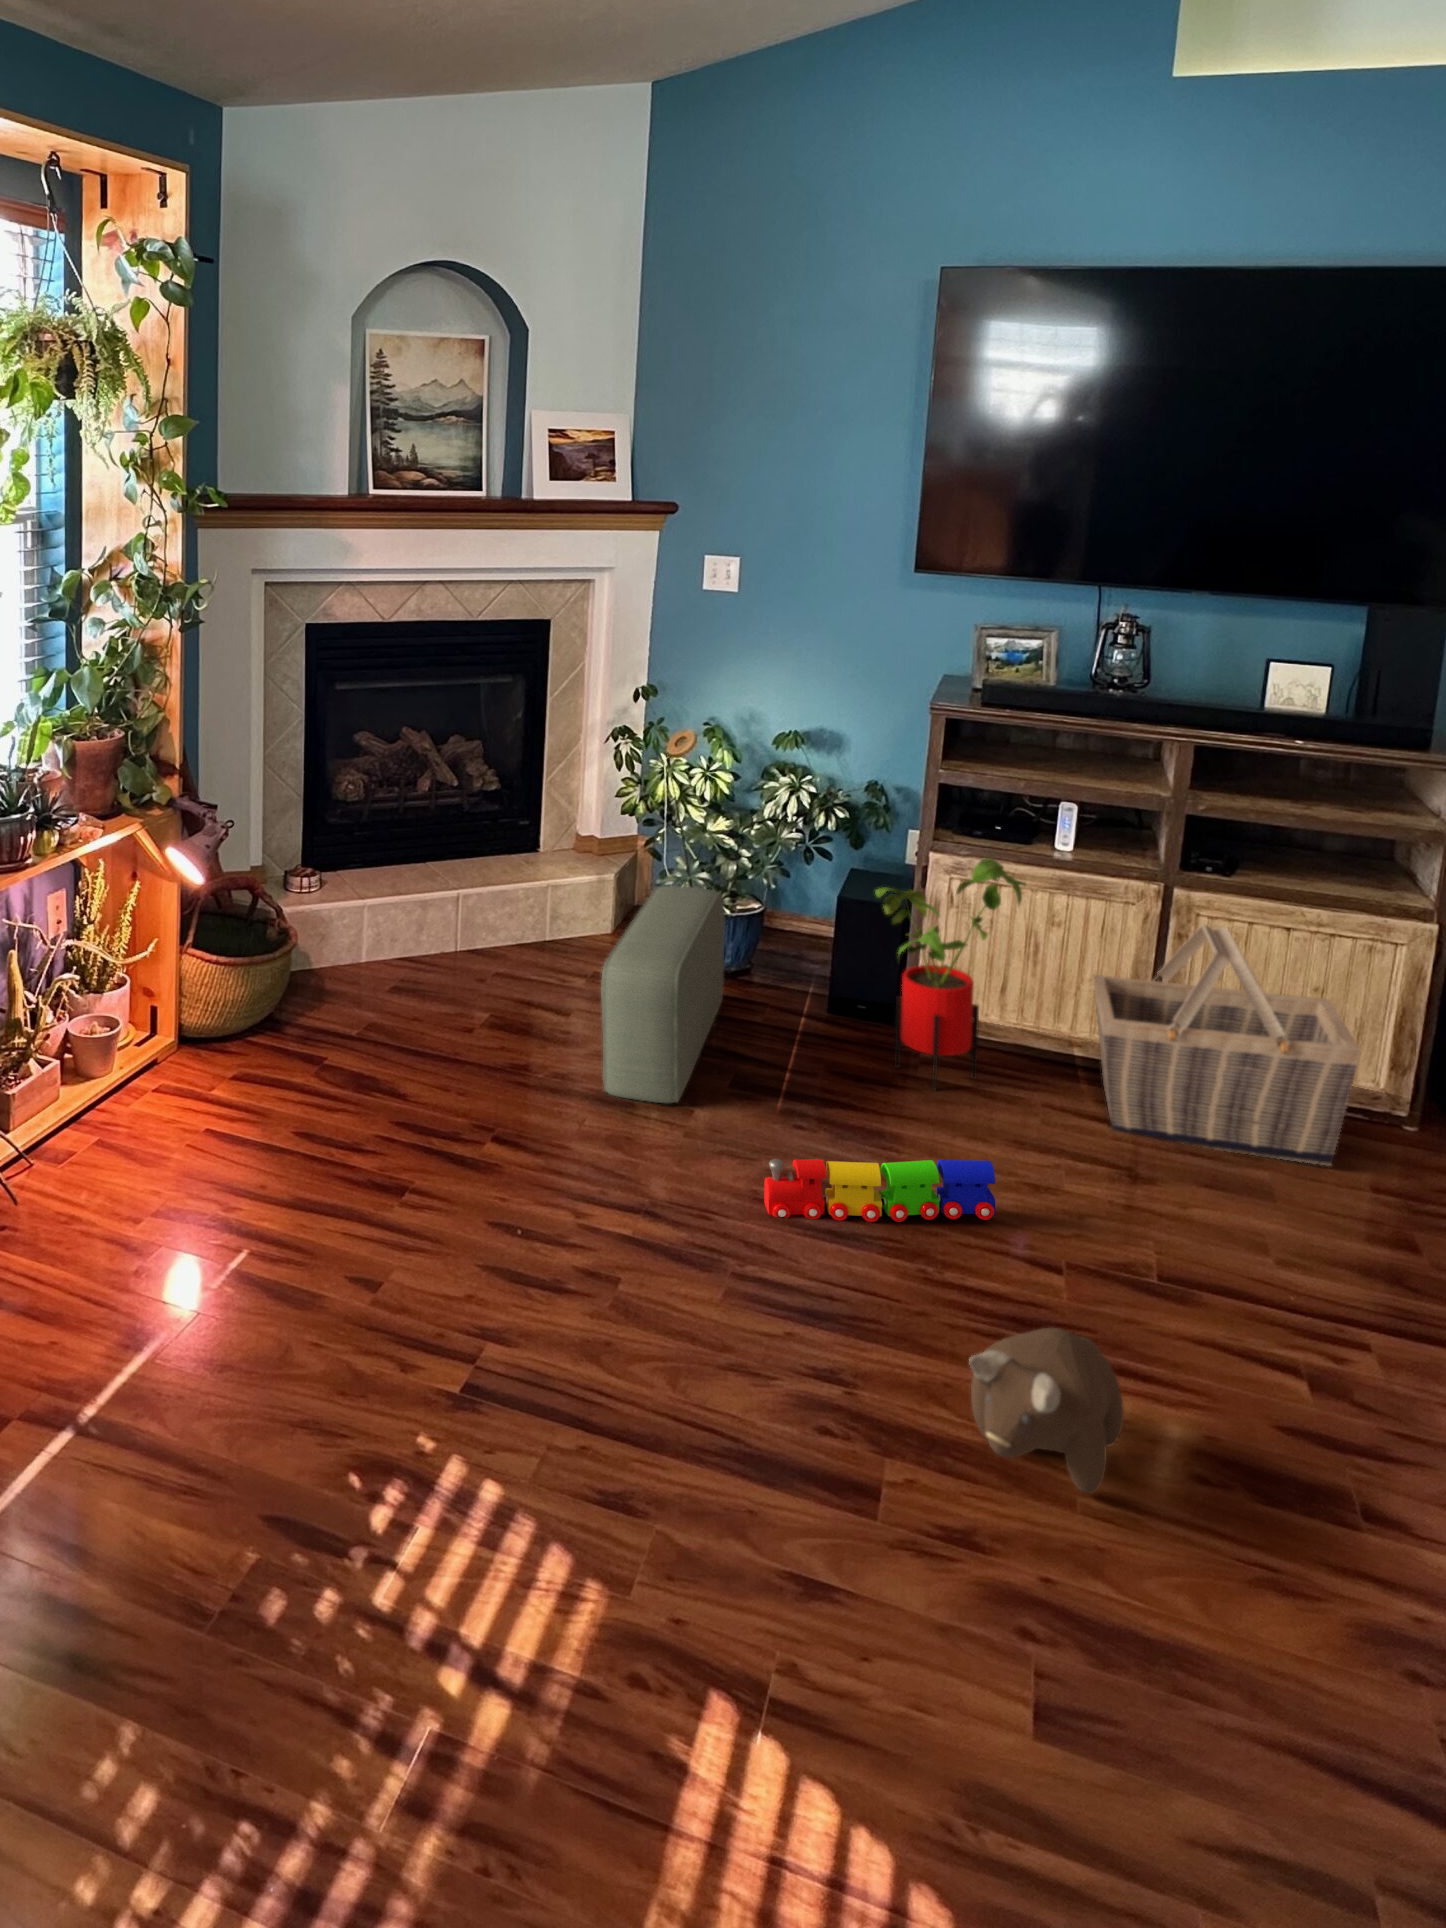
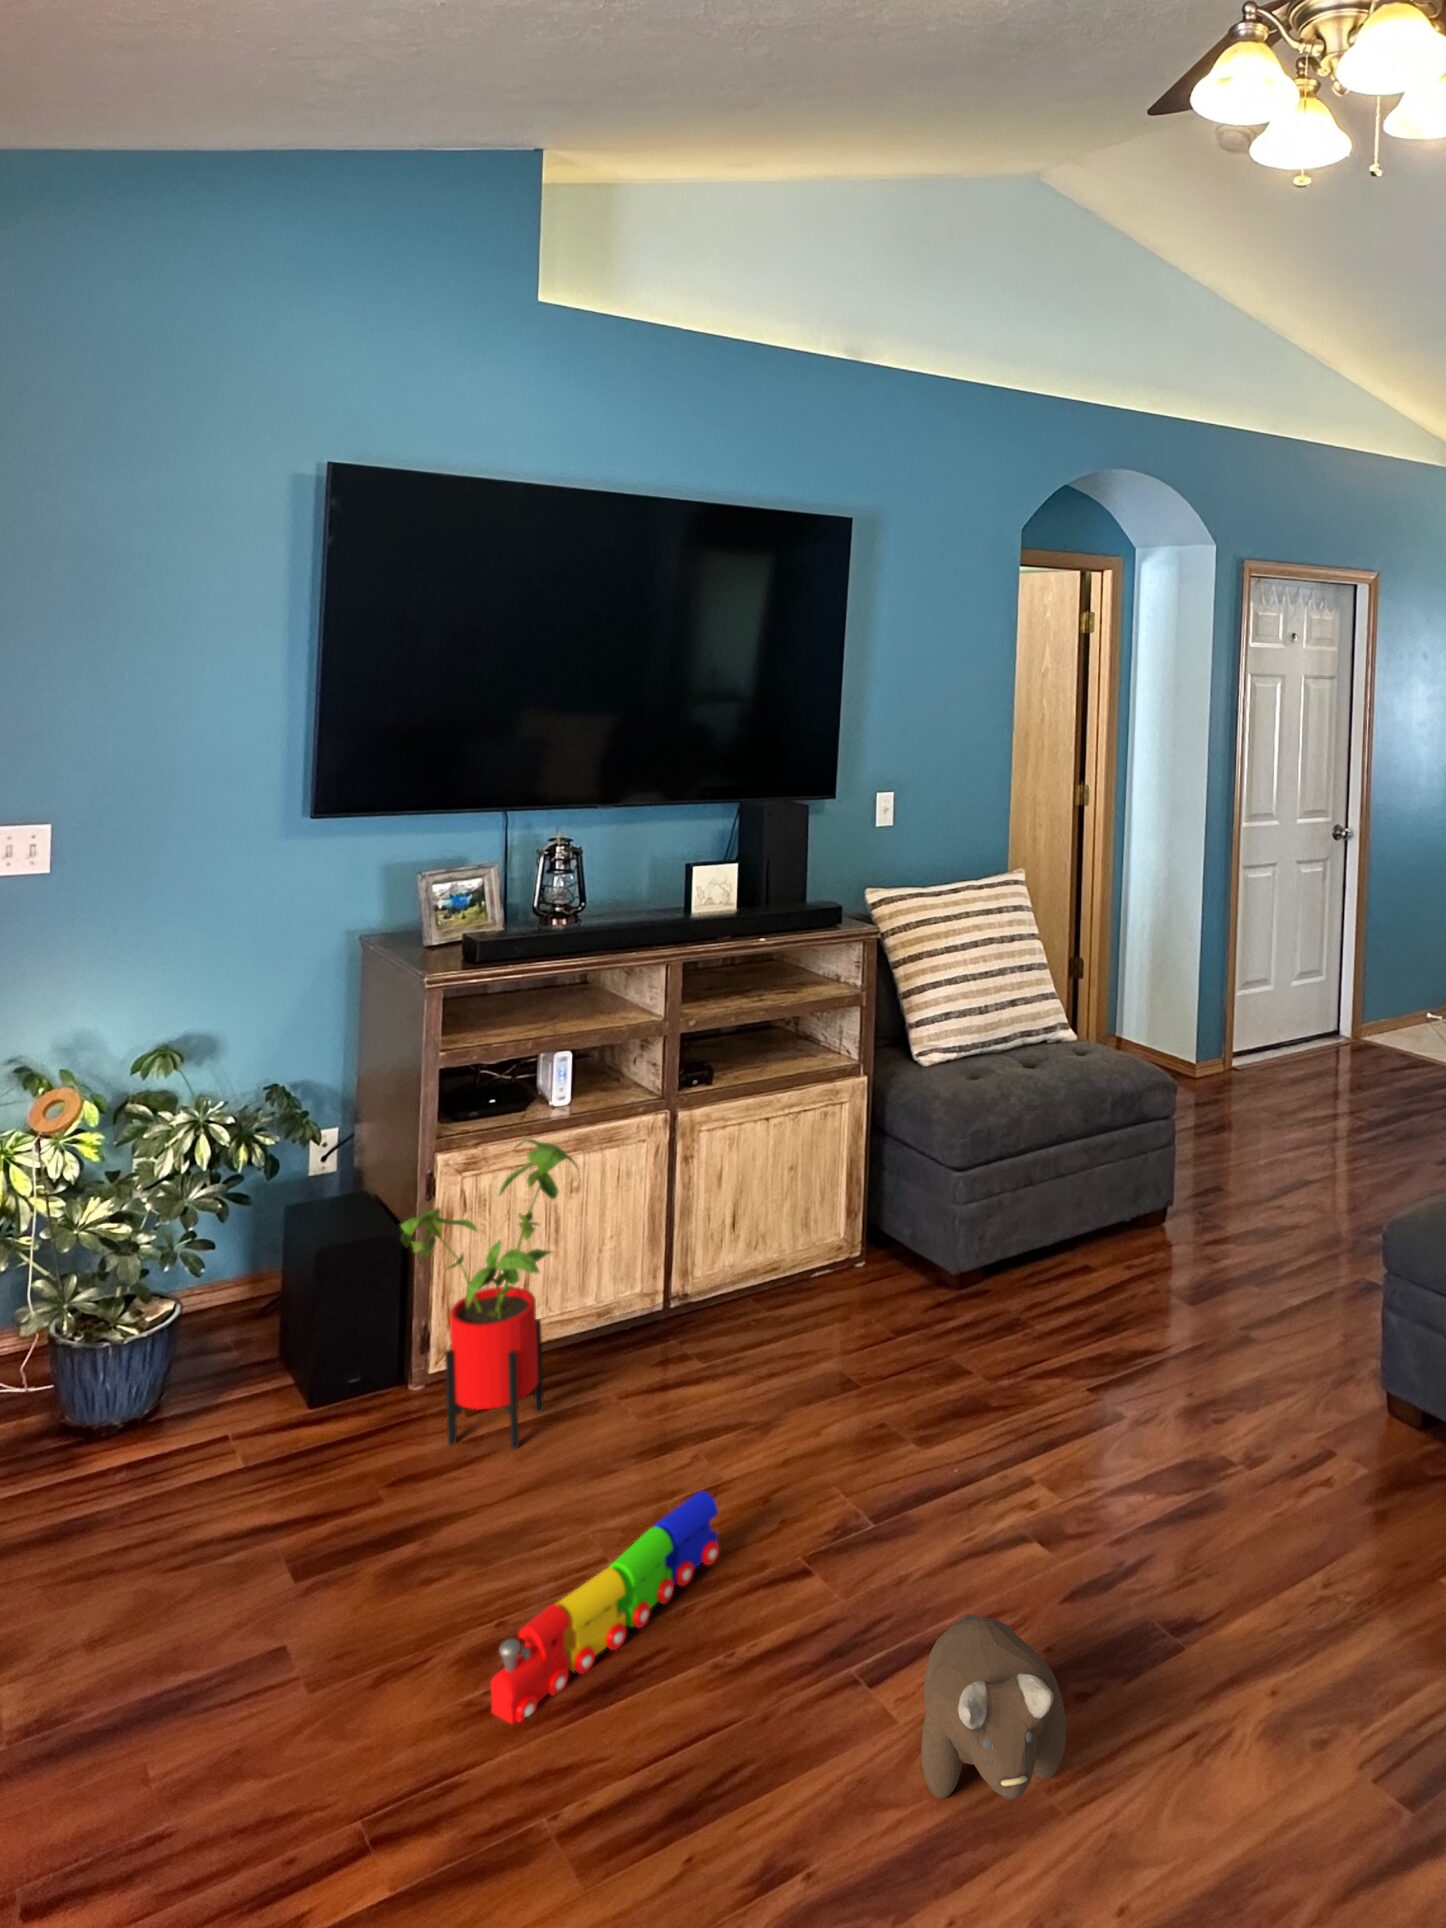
pouf: present [601,886,725,1103] -> none [46,1314,257,1715]
basket: present [1094,925,1361,1166] -> none [623,1132,879,1399]

